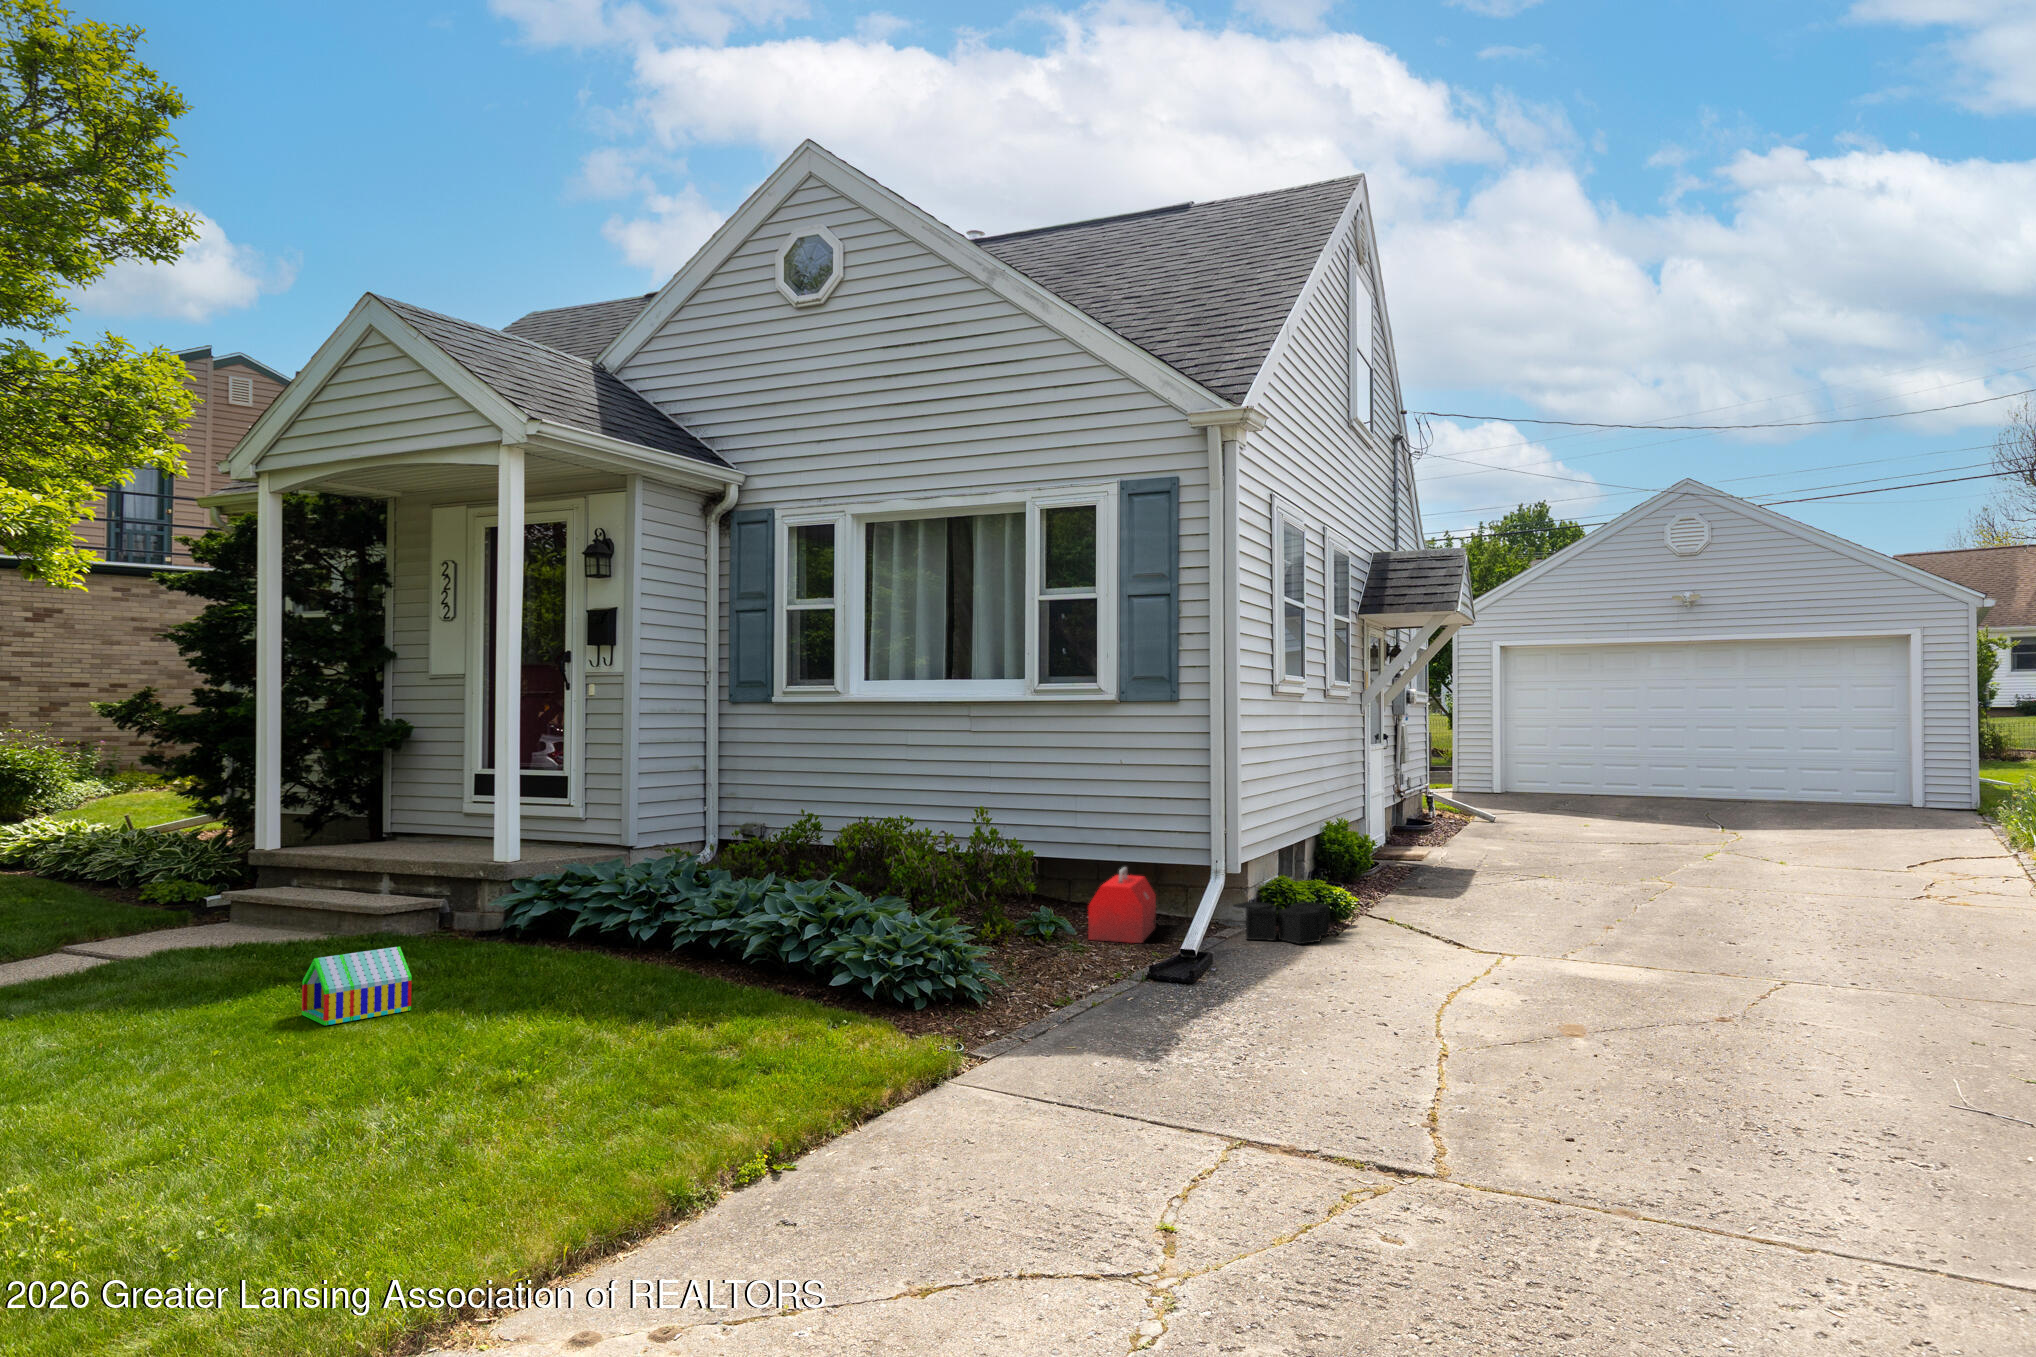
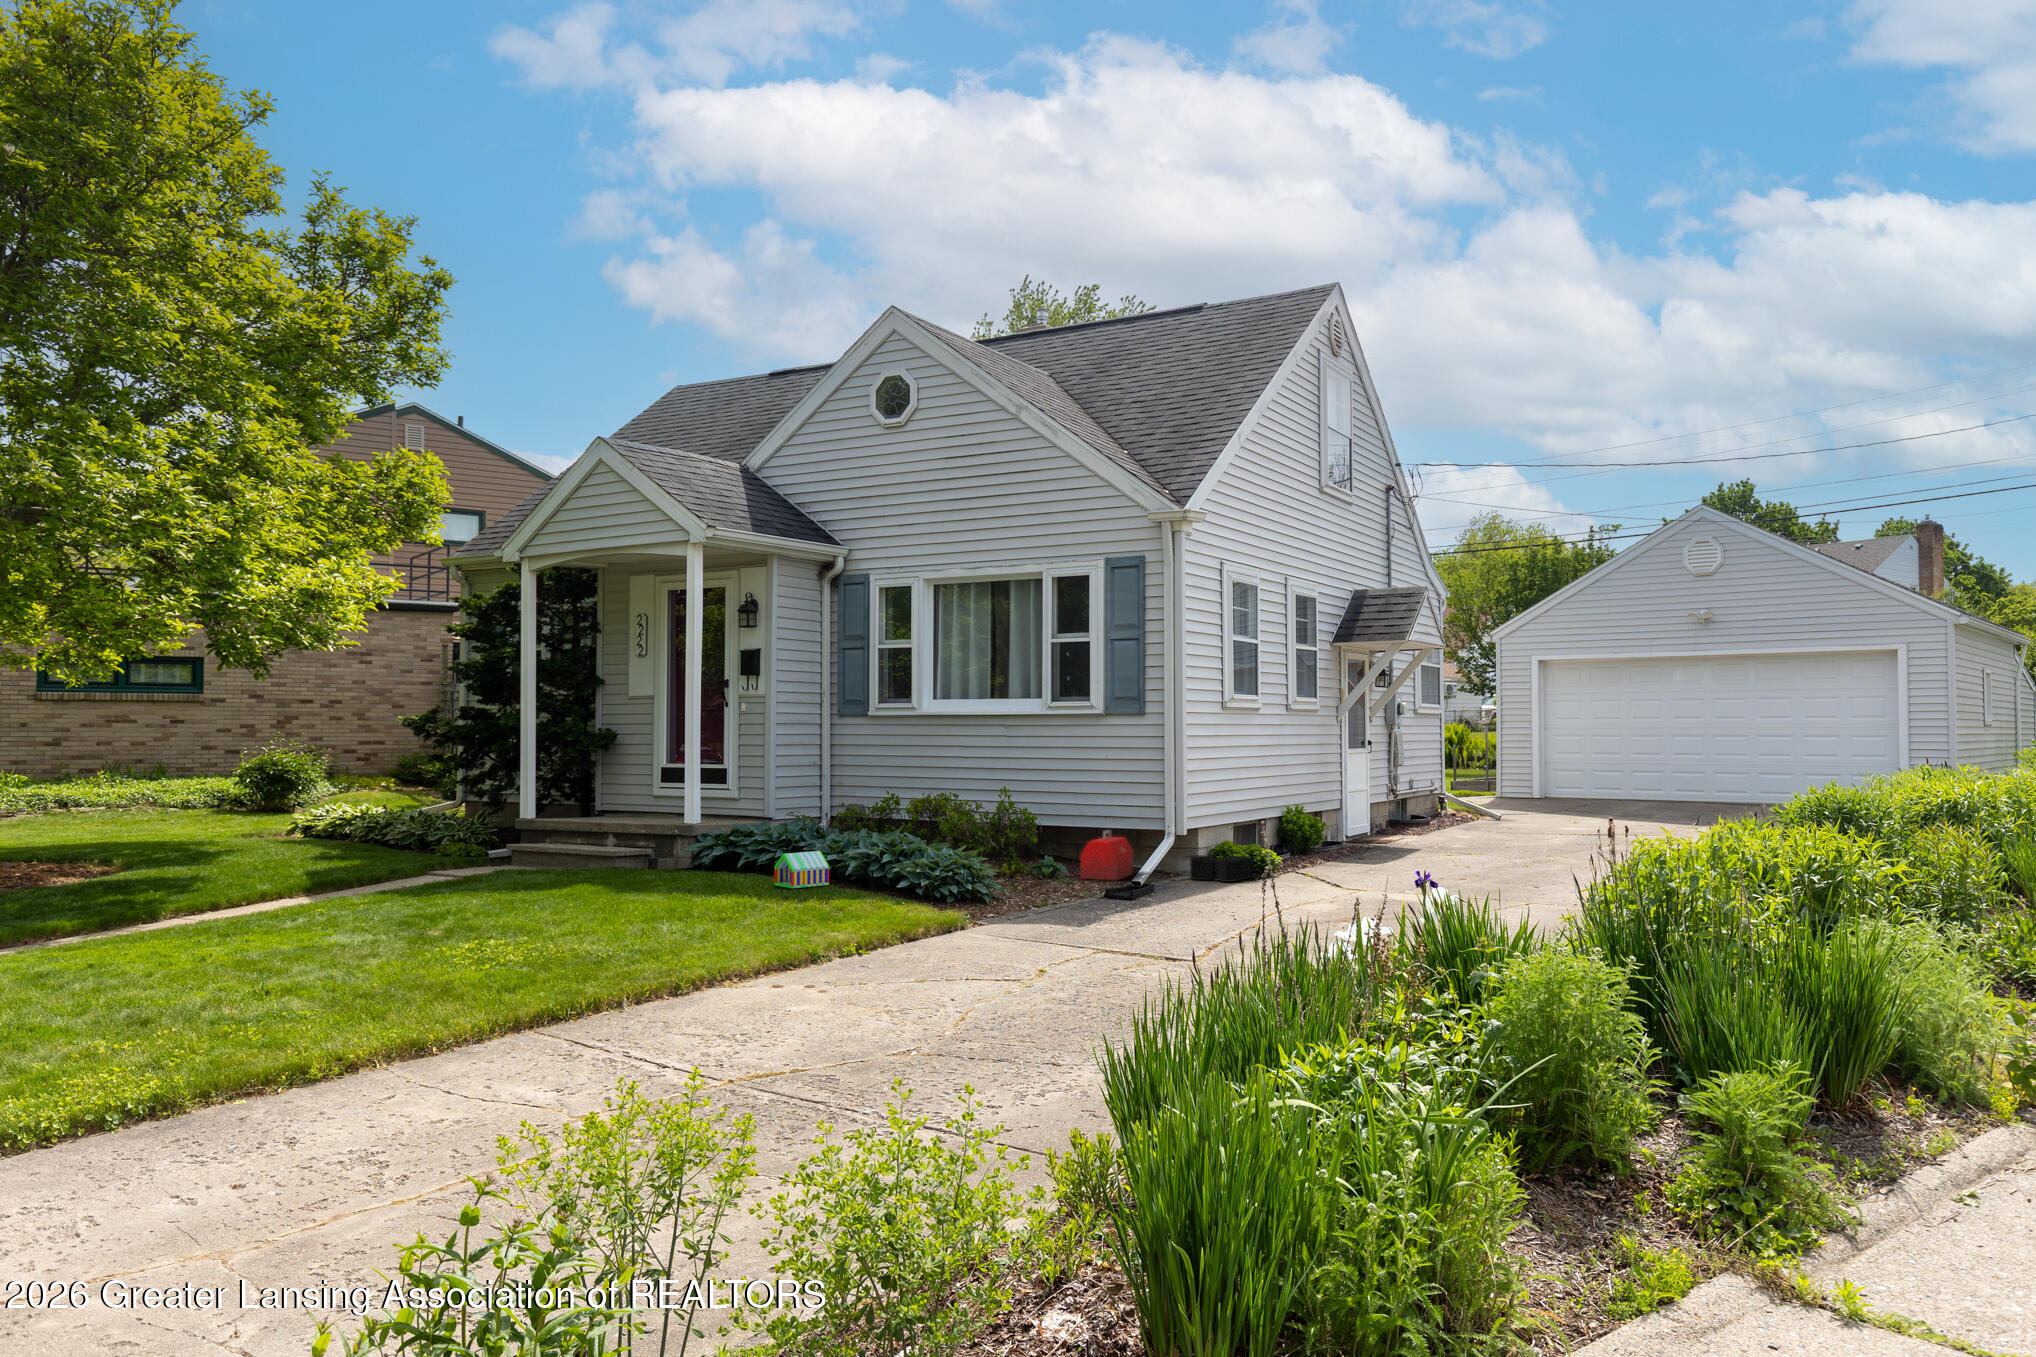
toy house: present [302,947,412,1025] -> present [774,851,829,888]

